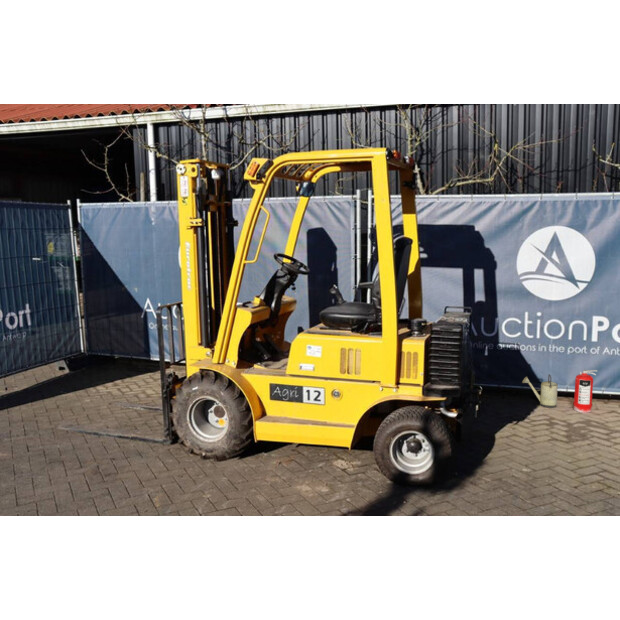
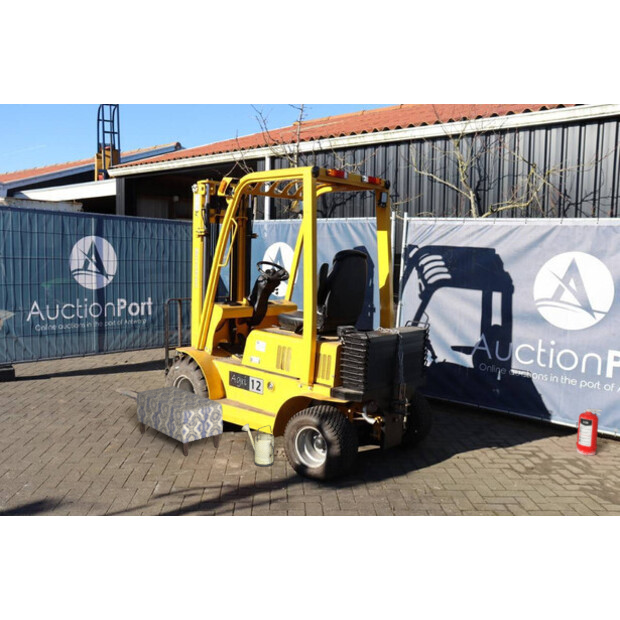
watering can: present [523,375,558,408] -> present [242,424,274,467]
bench: none [153,412,277,494] -> present [137,386,223,456]

